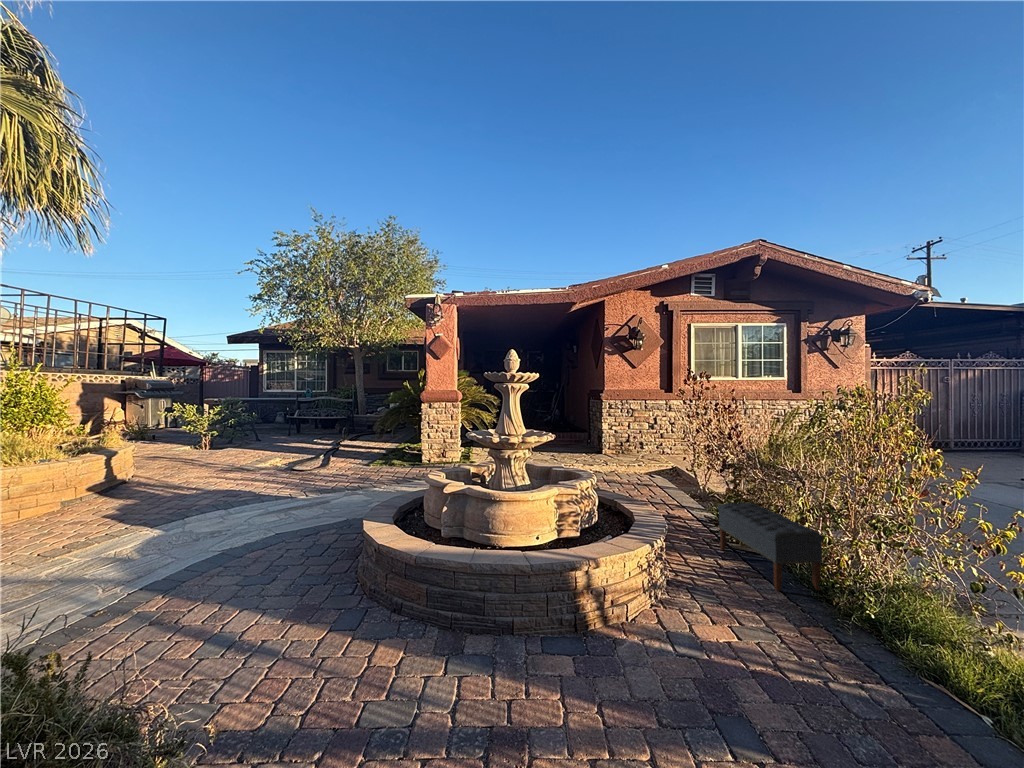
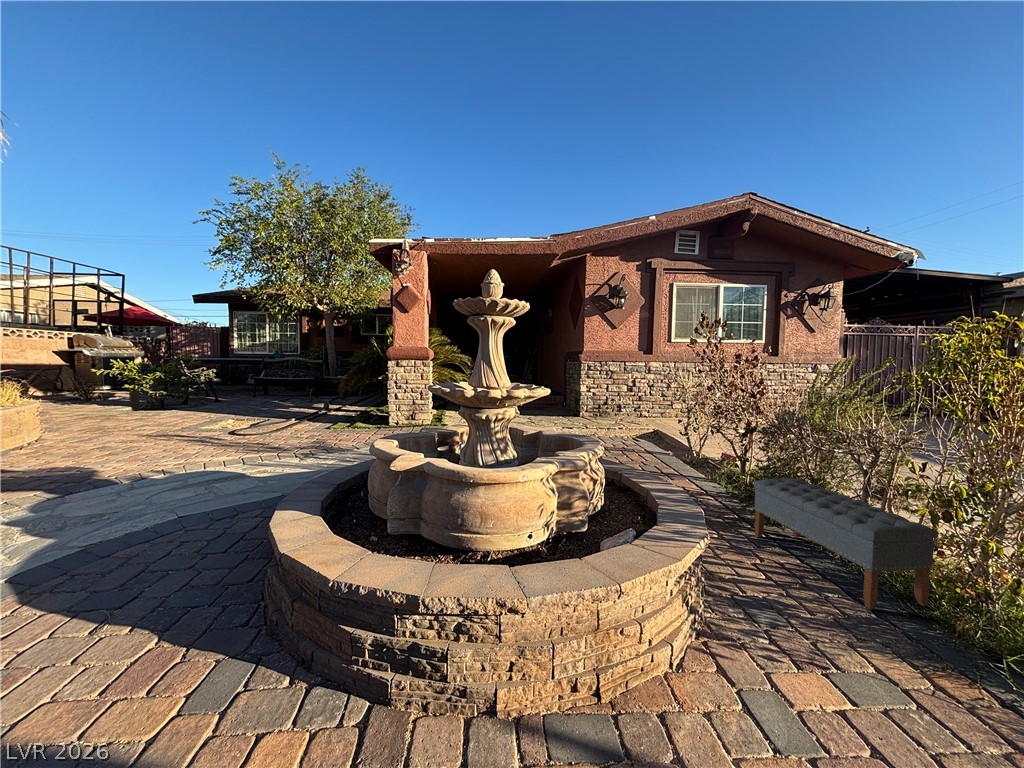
potted plant: none [180,411,201,451] -> present [125,368,142,411]

